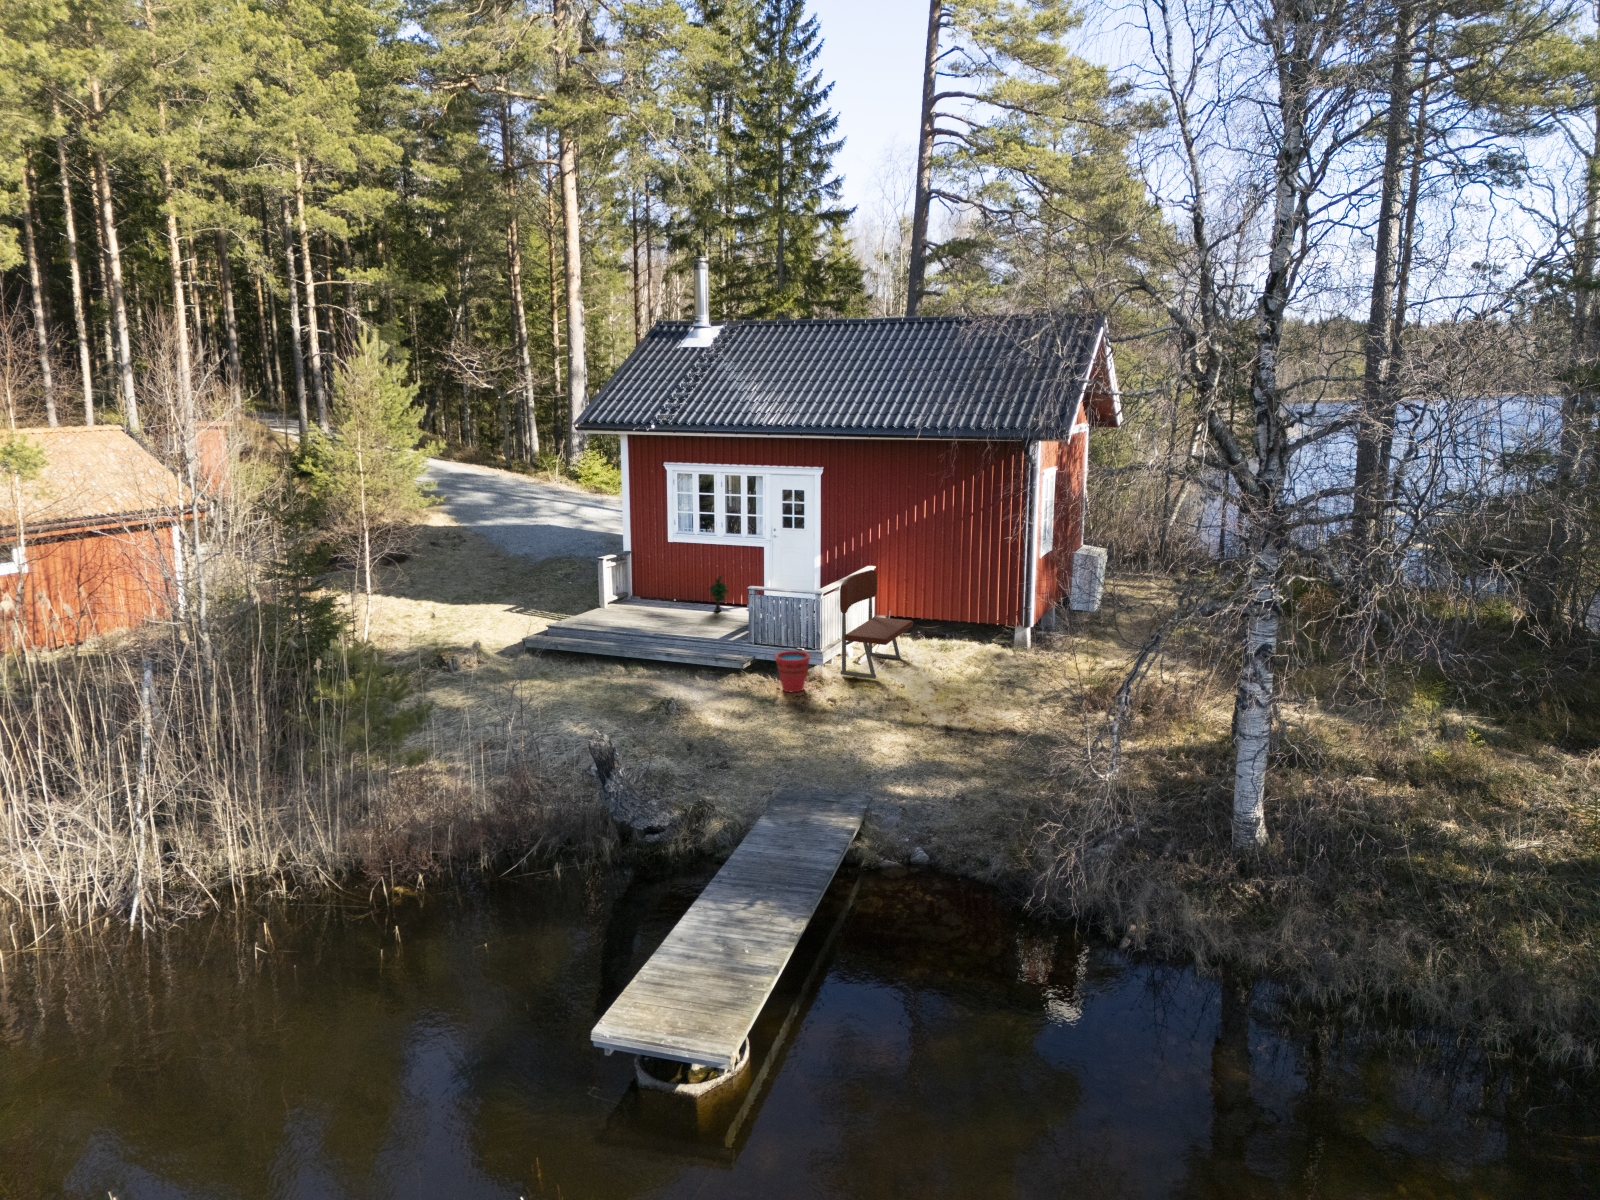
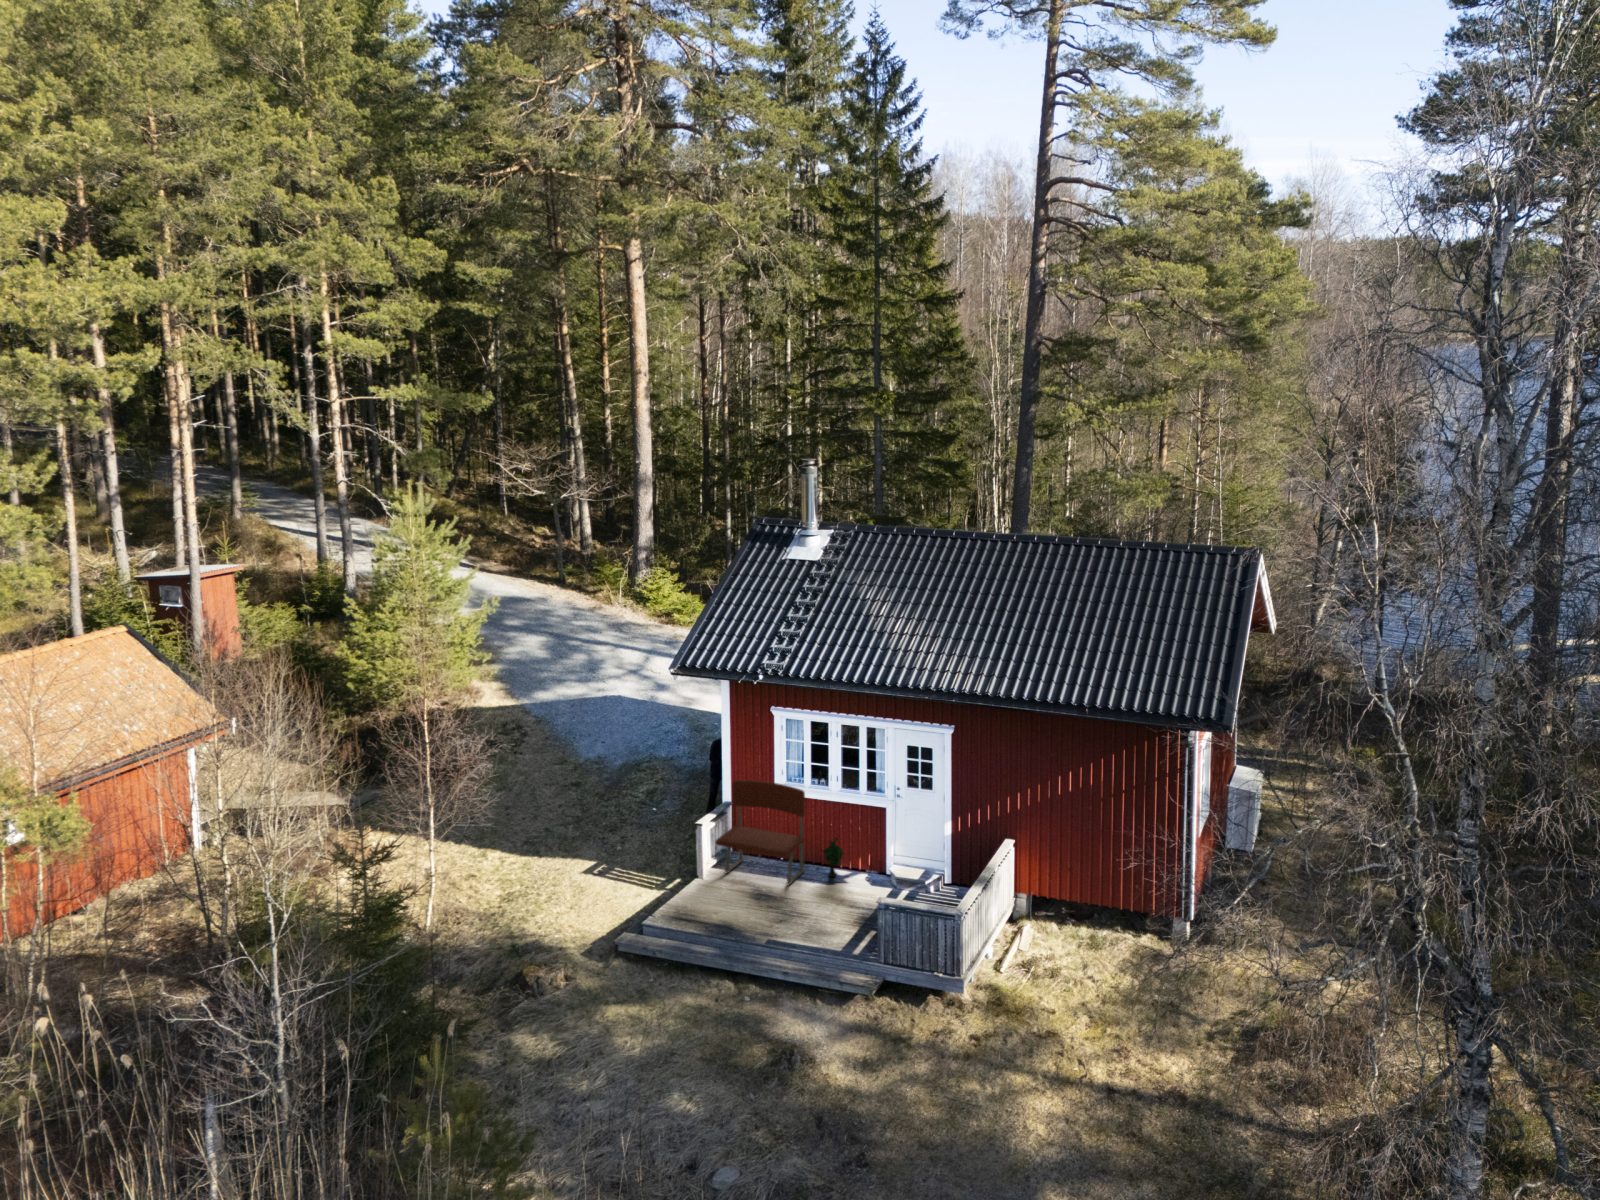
bench: present [840,570,913,679] -> present [715,780,805,885]
bucket: present [775,651,810,692] -> none [909,970,948,1022]

